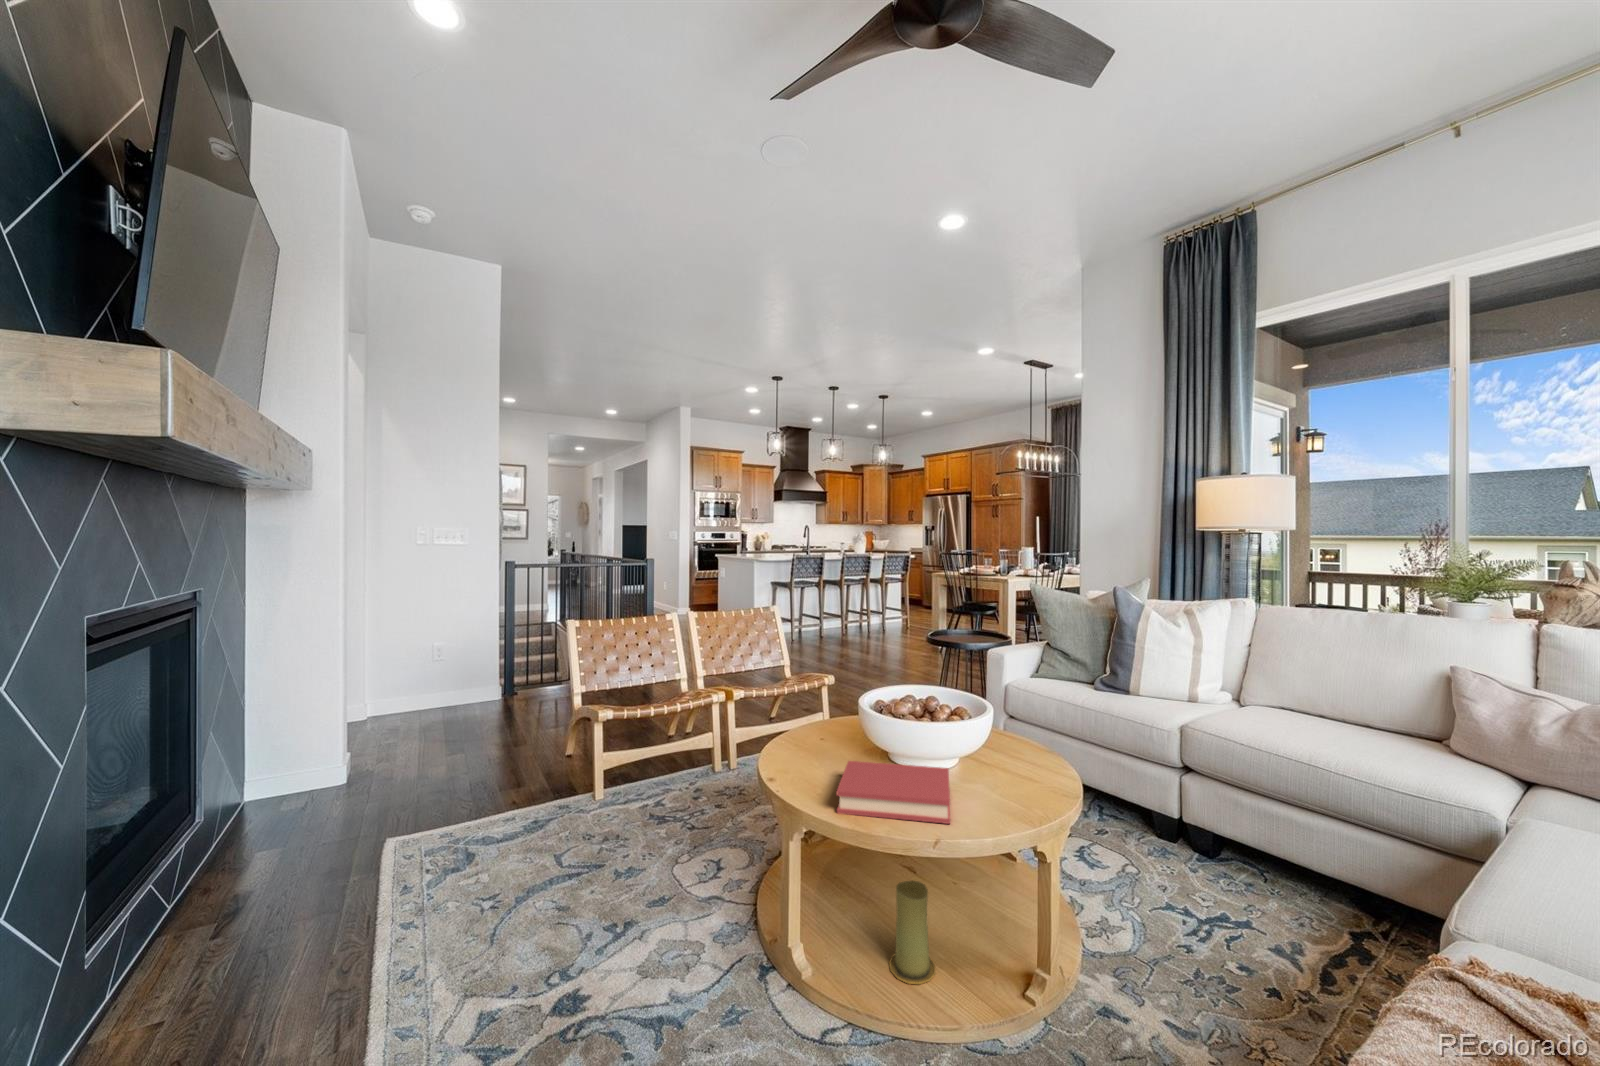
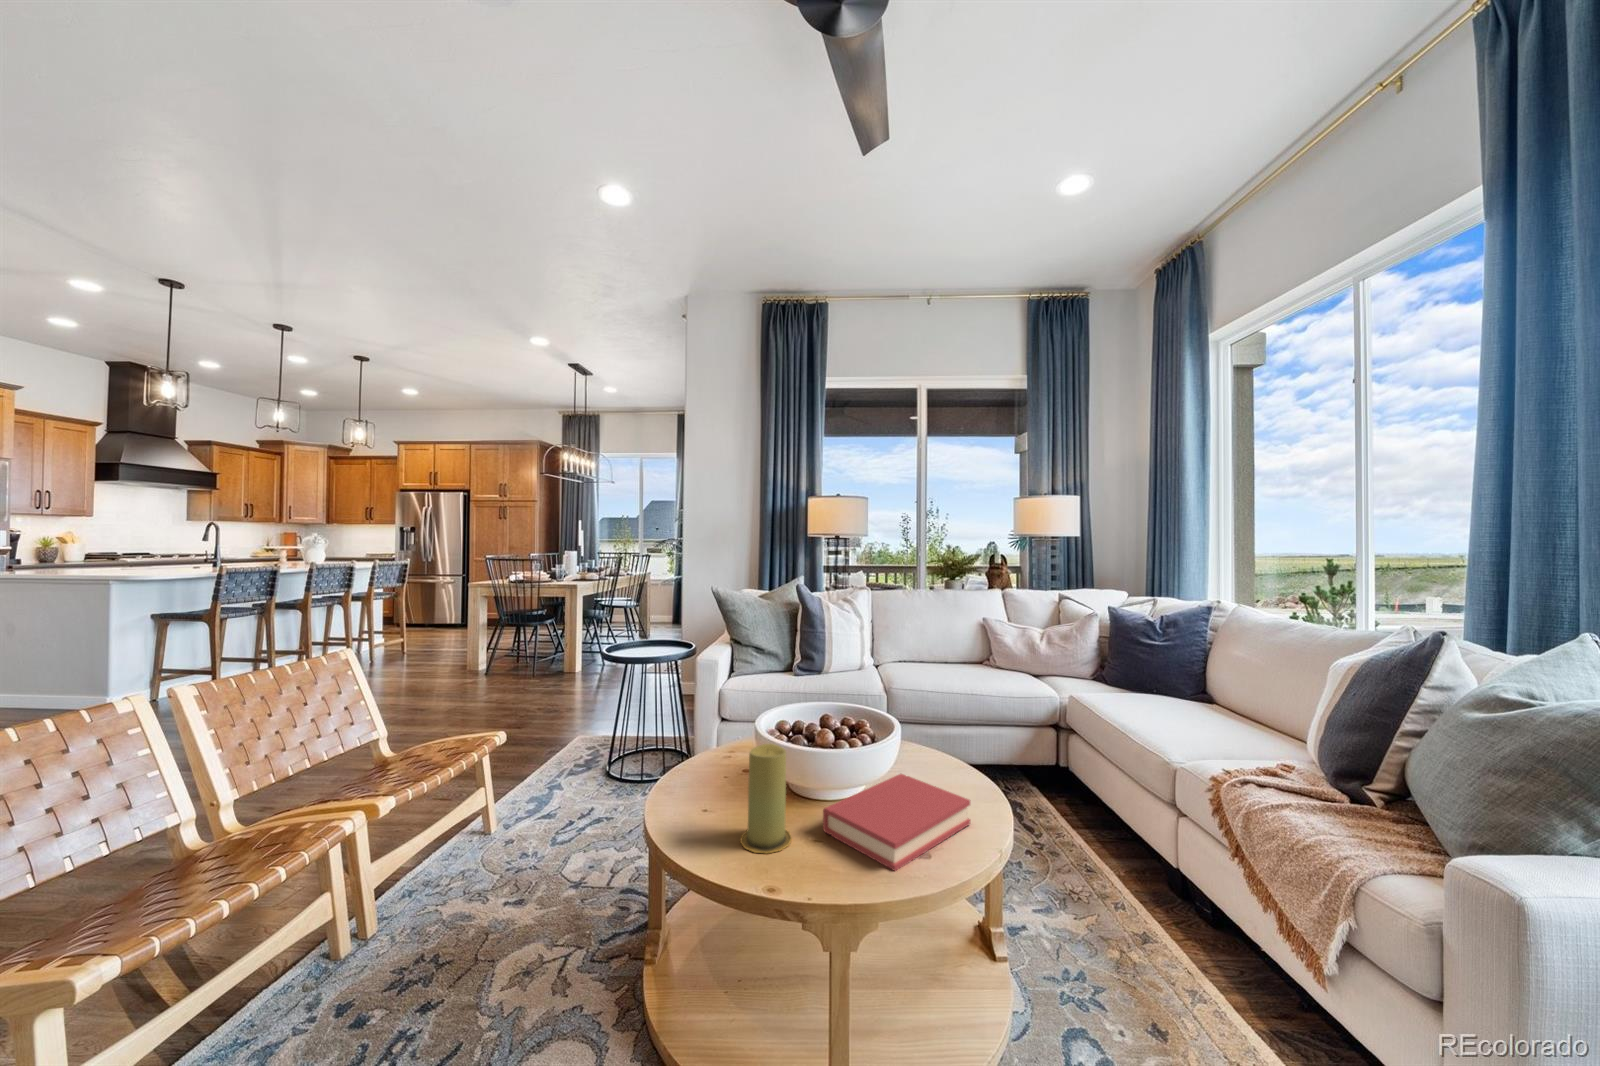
candle: present [889,881,935,984] -> present [740,744,792,853]

